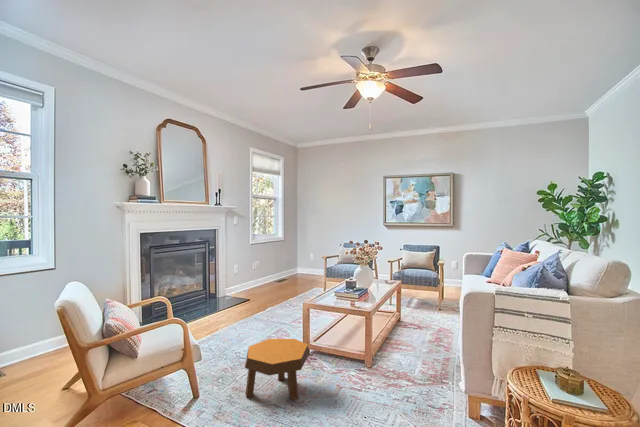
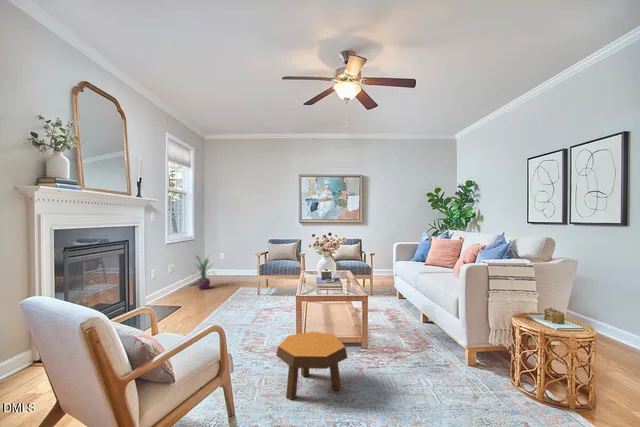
decorative plant: none [267,255,302,286] -> present [196,256,210,289]

